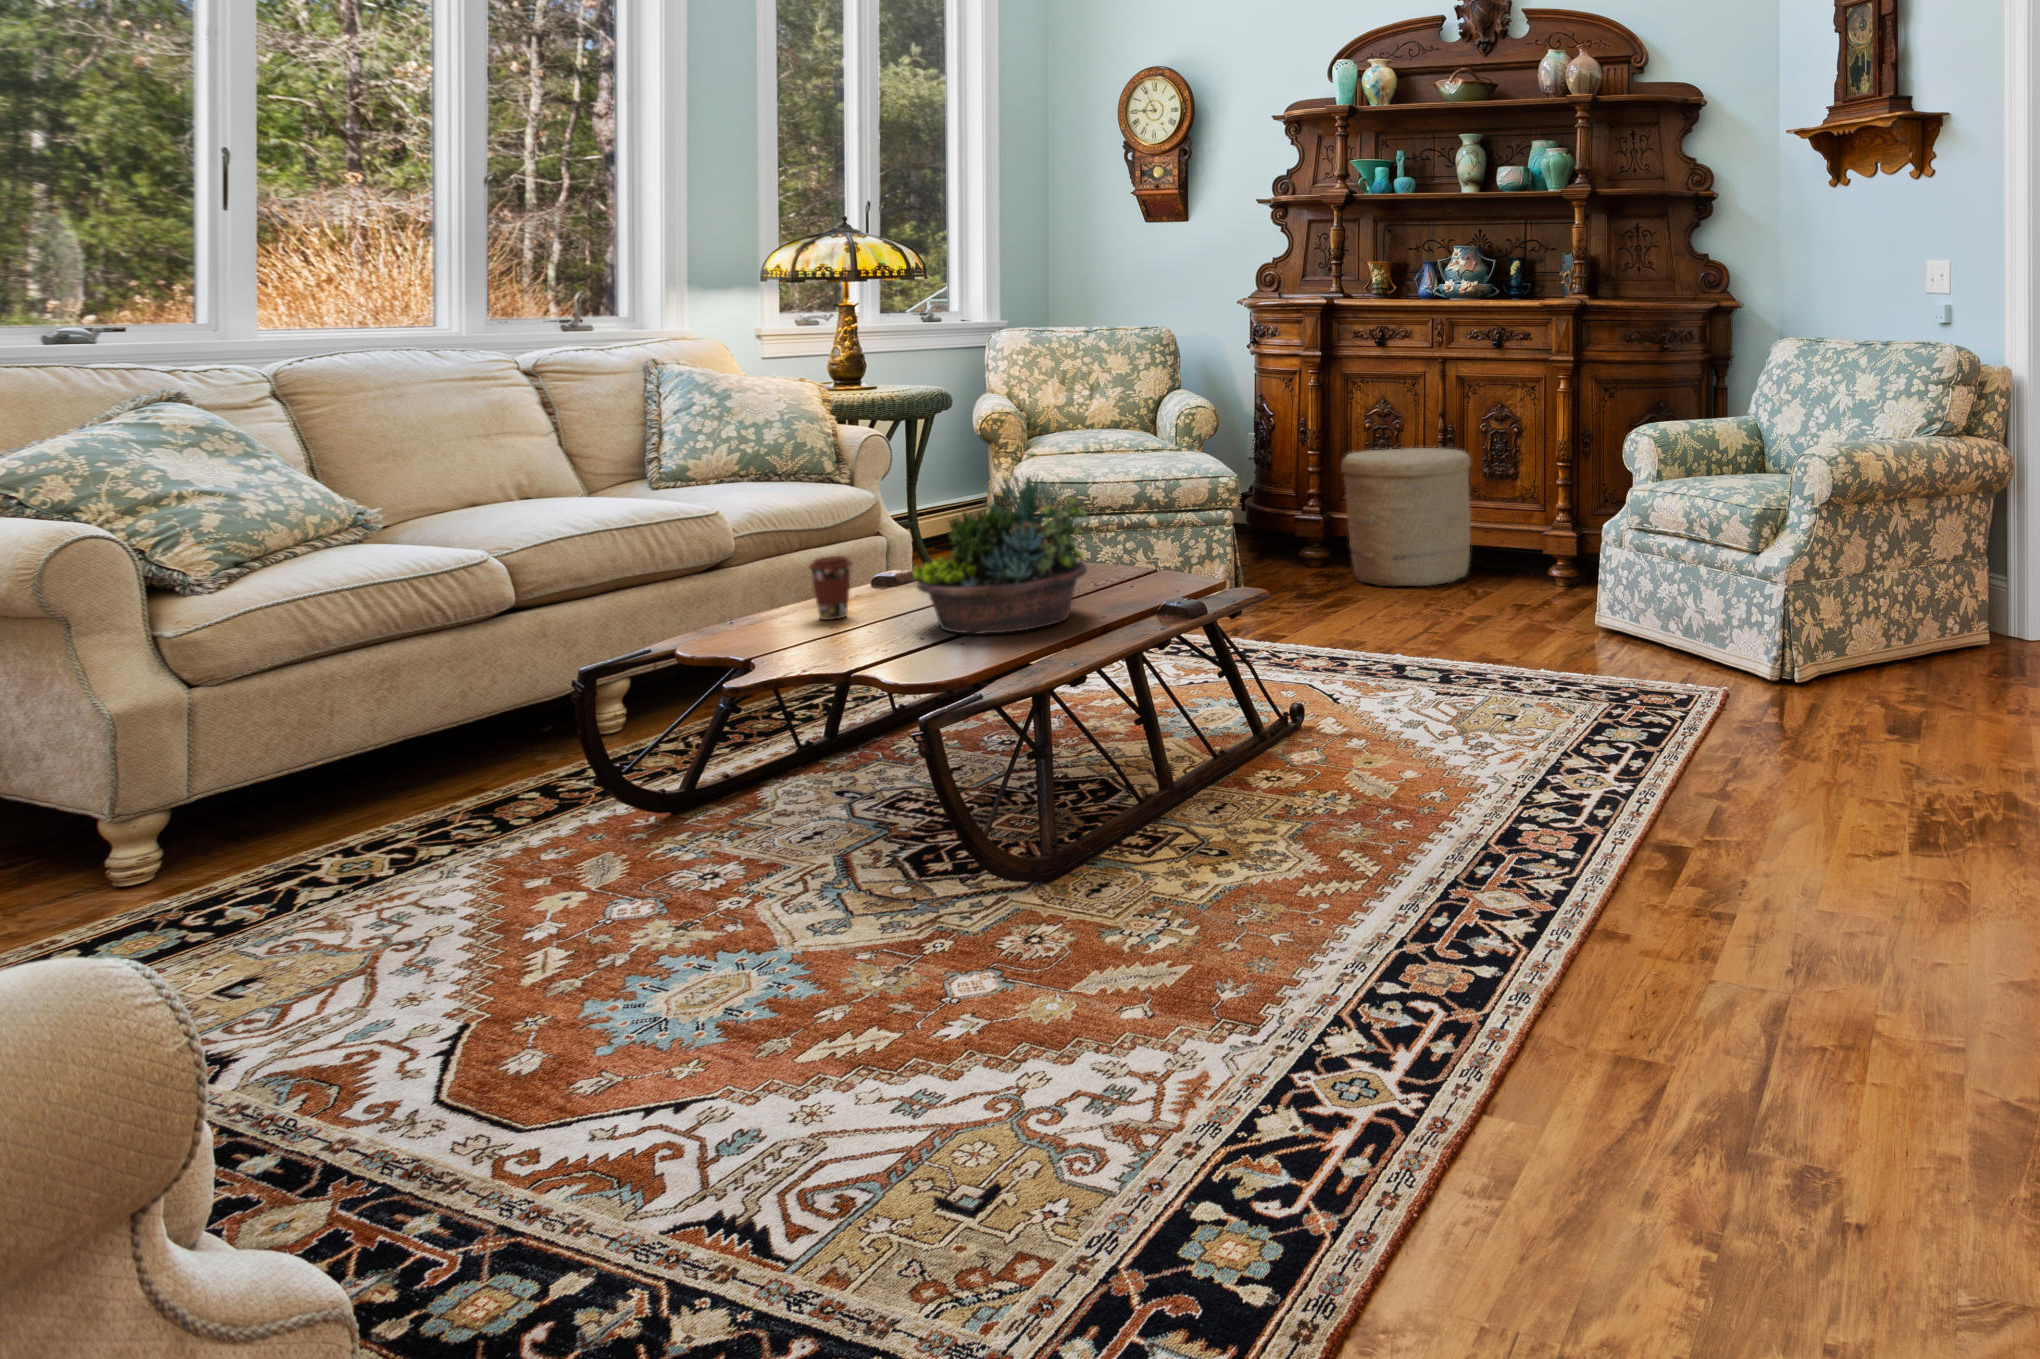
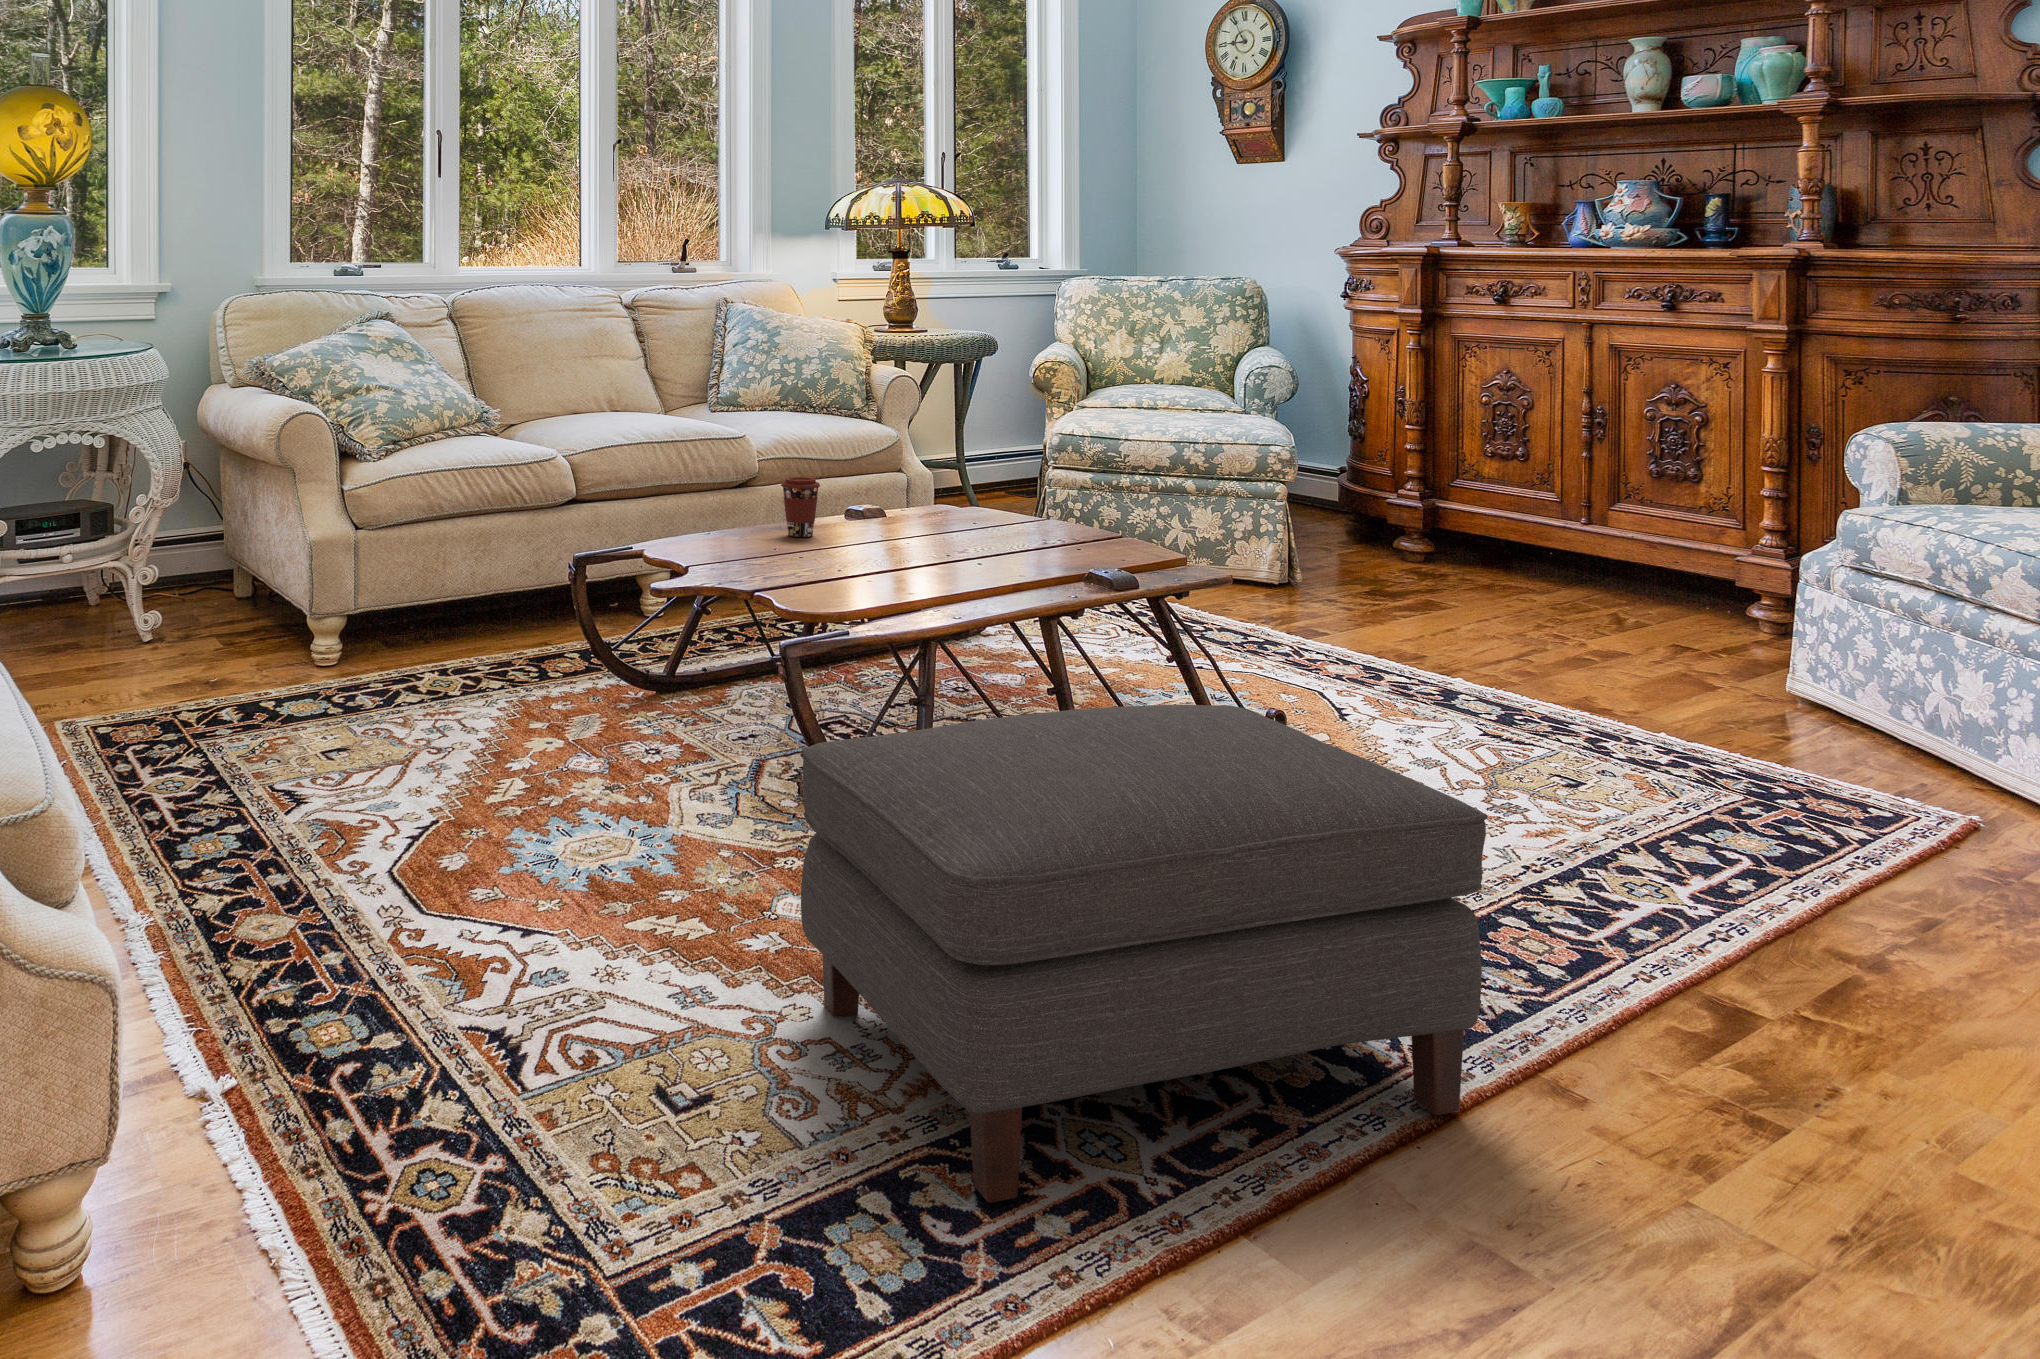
woven basket: present [1342,448,1471,586] -> none [1452,434,1638,609]
succulent planter: present [913,475,1087,634] -> none [857,412,1028,574]
ottoman: none [1015,697,1581,1172] -> present [801,705,1488,1203]

